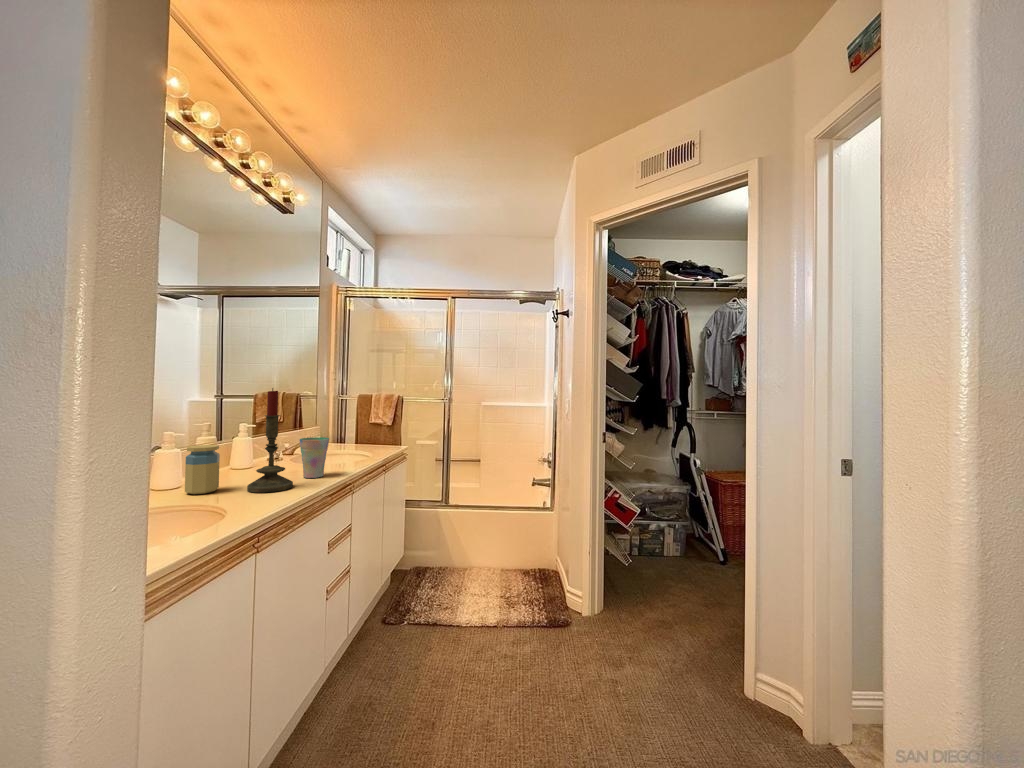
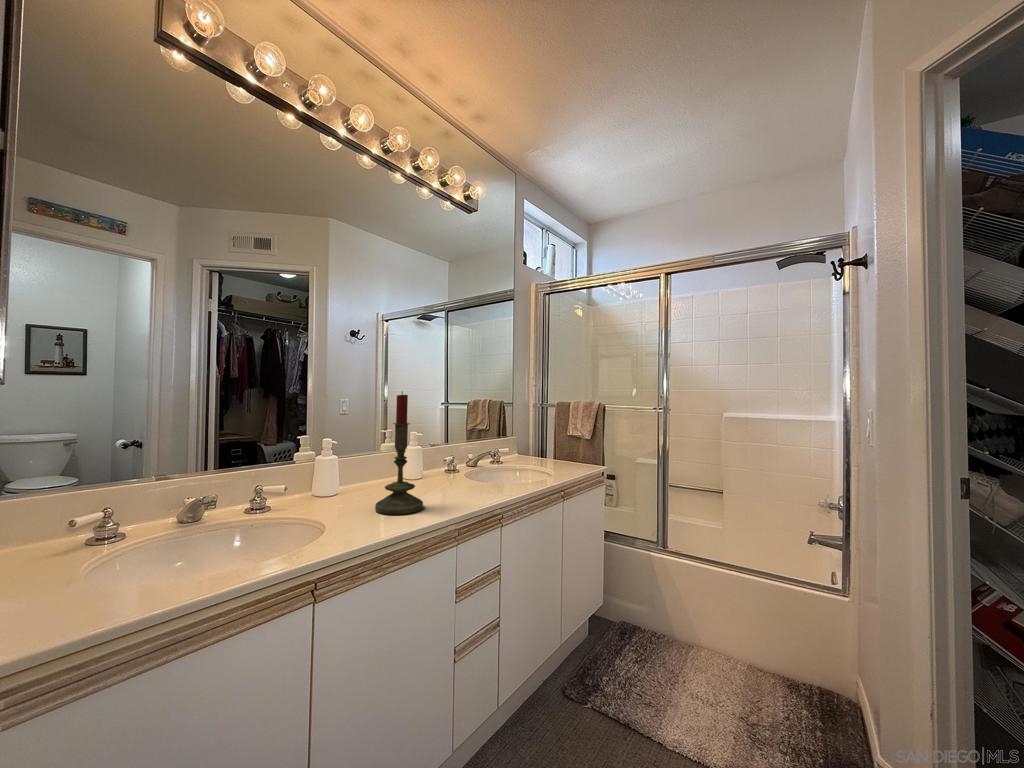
cup: present [300,437,329,478] -> none [444,451,476,500]
jar: present [185,445,220,494] -> none [327,452,359,505]

